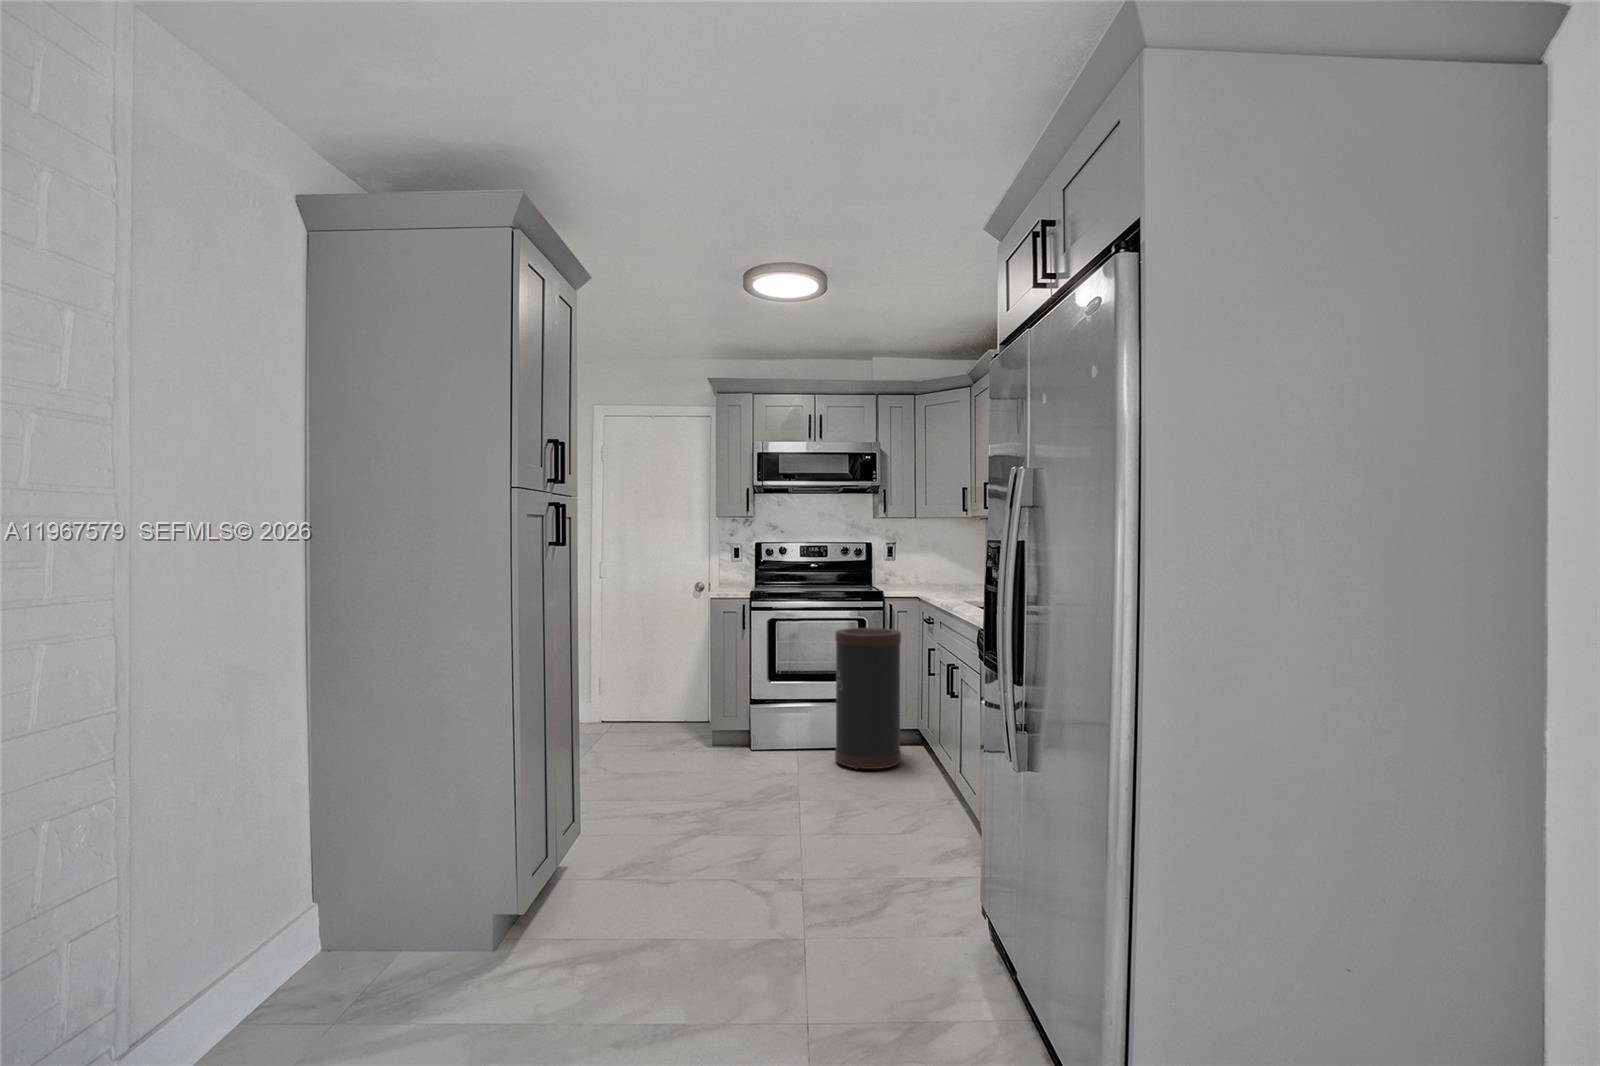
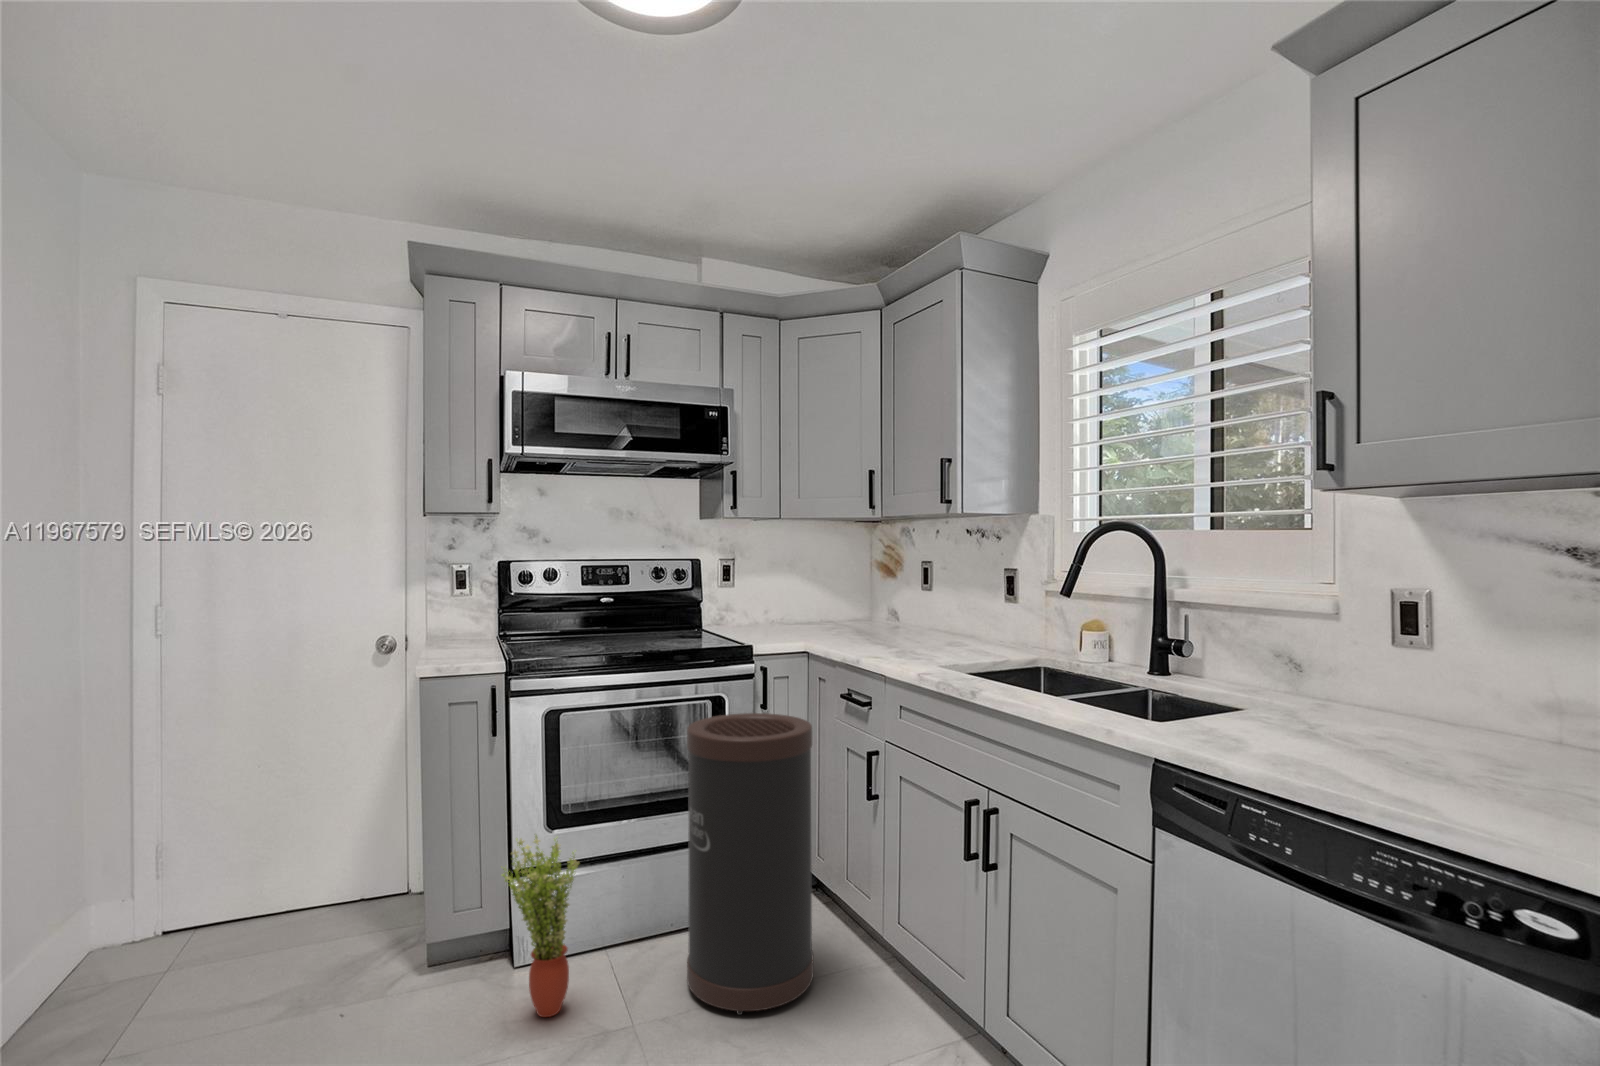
potted plant: none [747,676,782,761] -> present [502,836,579,1017]

